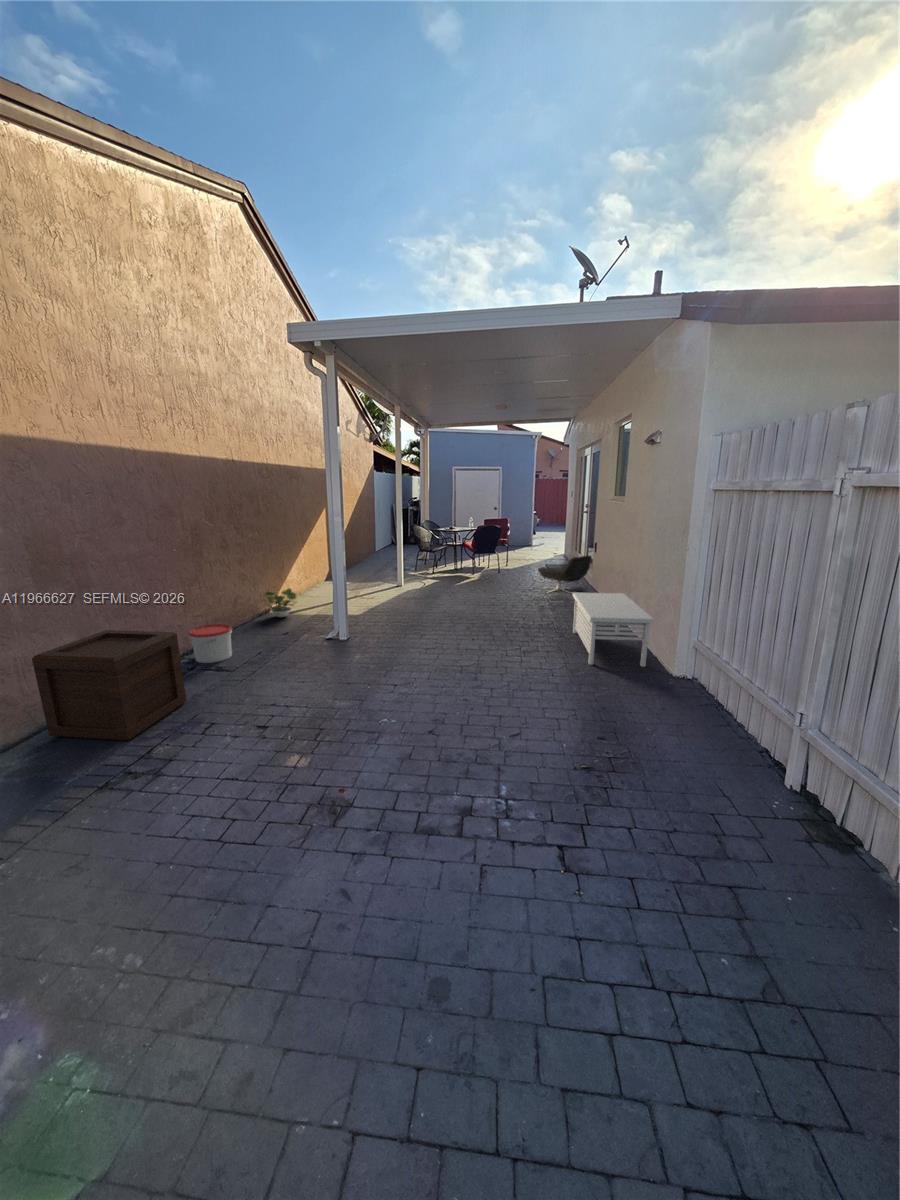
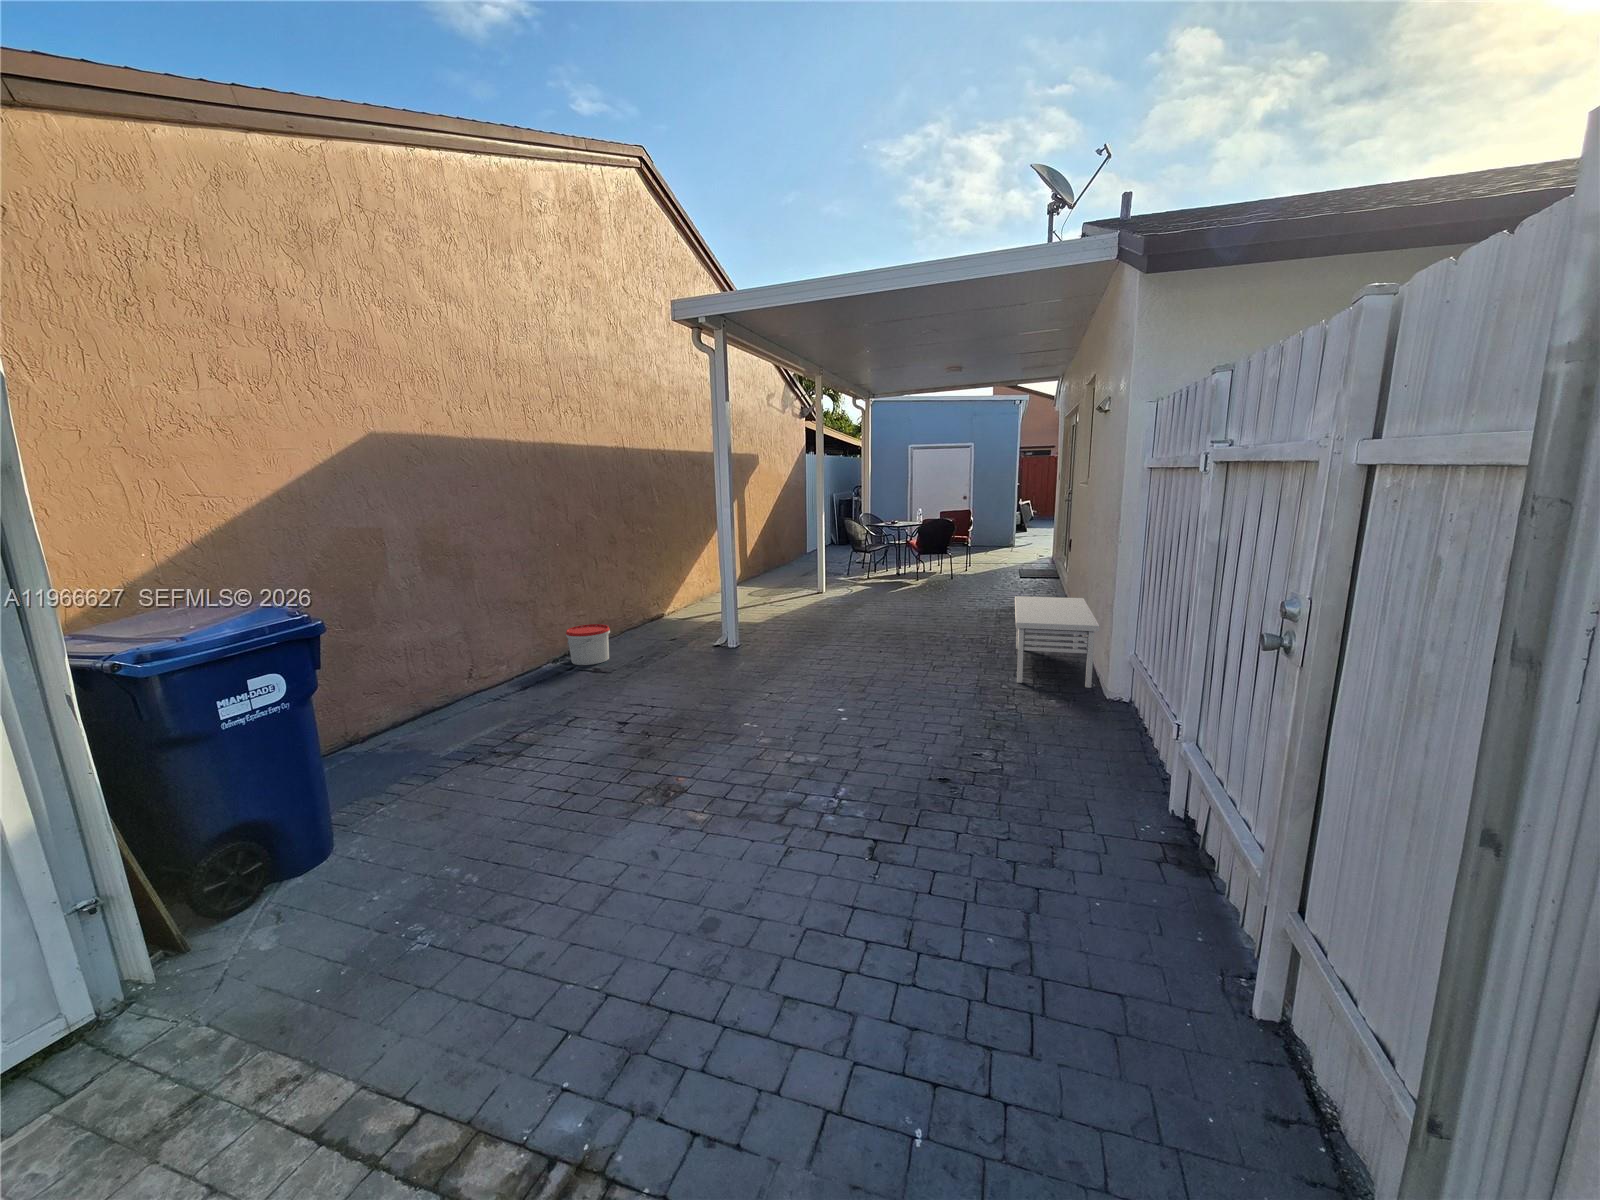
lounge chair: present [538,556,592,592] -> none [994,553,1068,604]
potted plant: present [266,588,296,617] -> none [654,590,690,624]
wooden crate: present [32,630,186,740] -> none [416,620,555,727]

